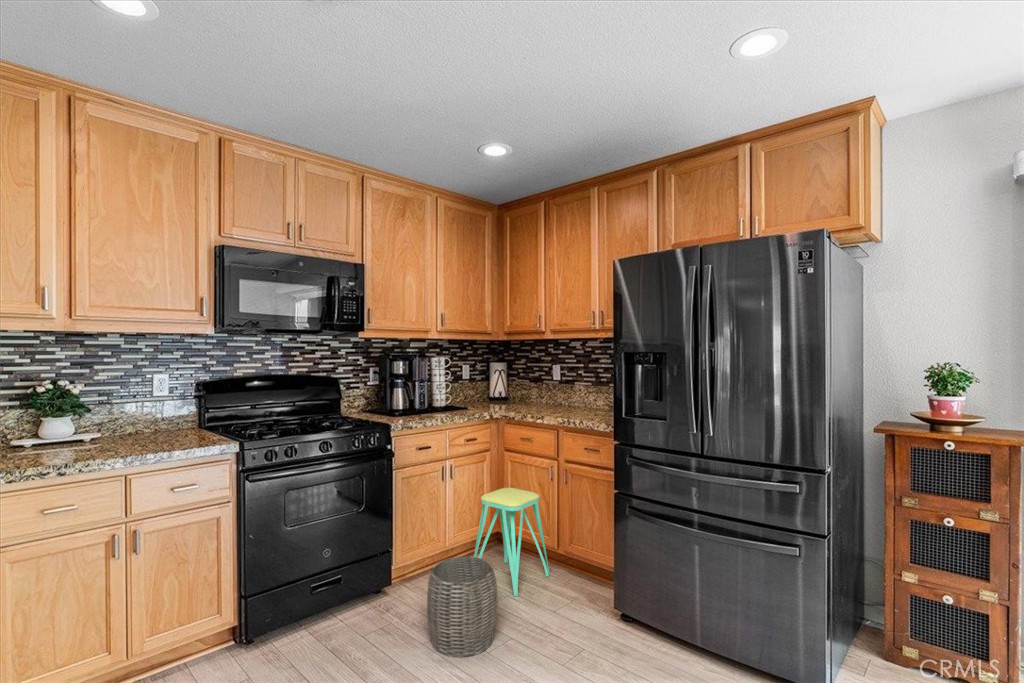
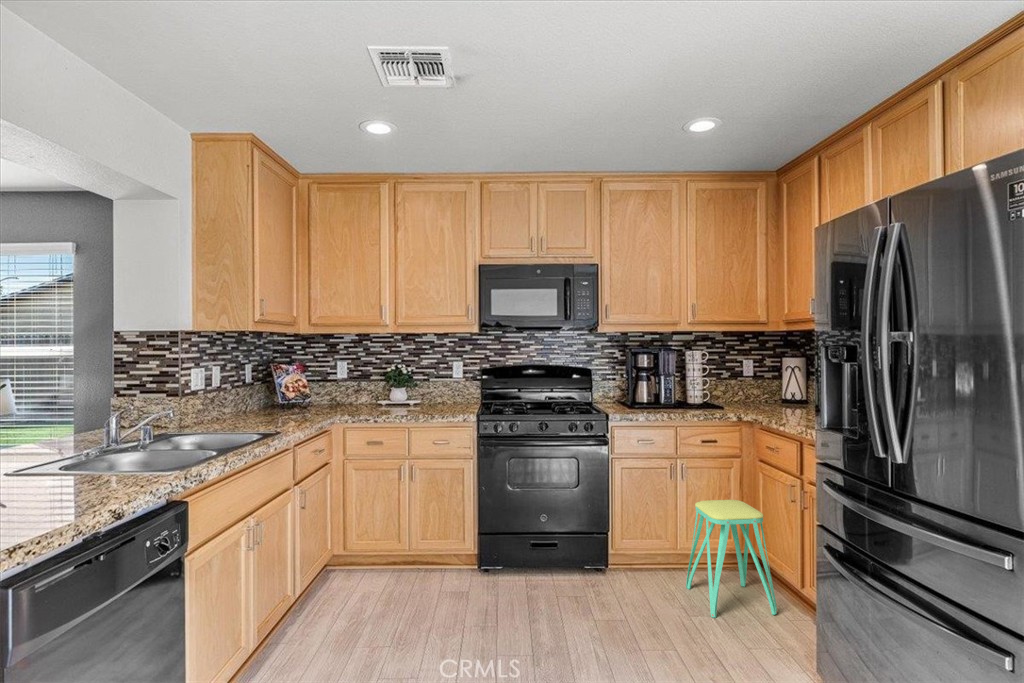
woven basket: present [427,557,497,657] -> none [585,548,654,644]

